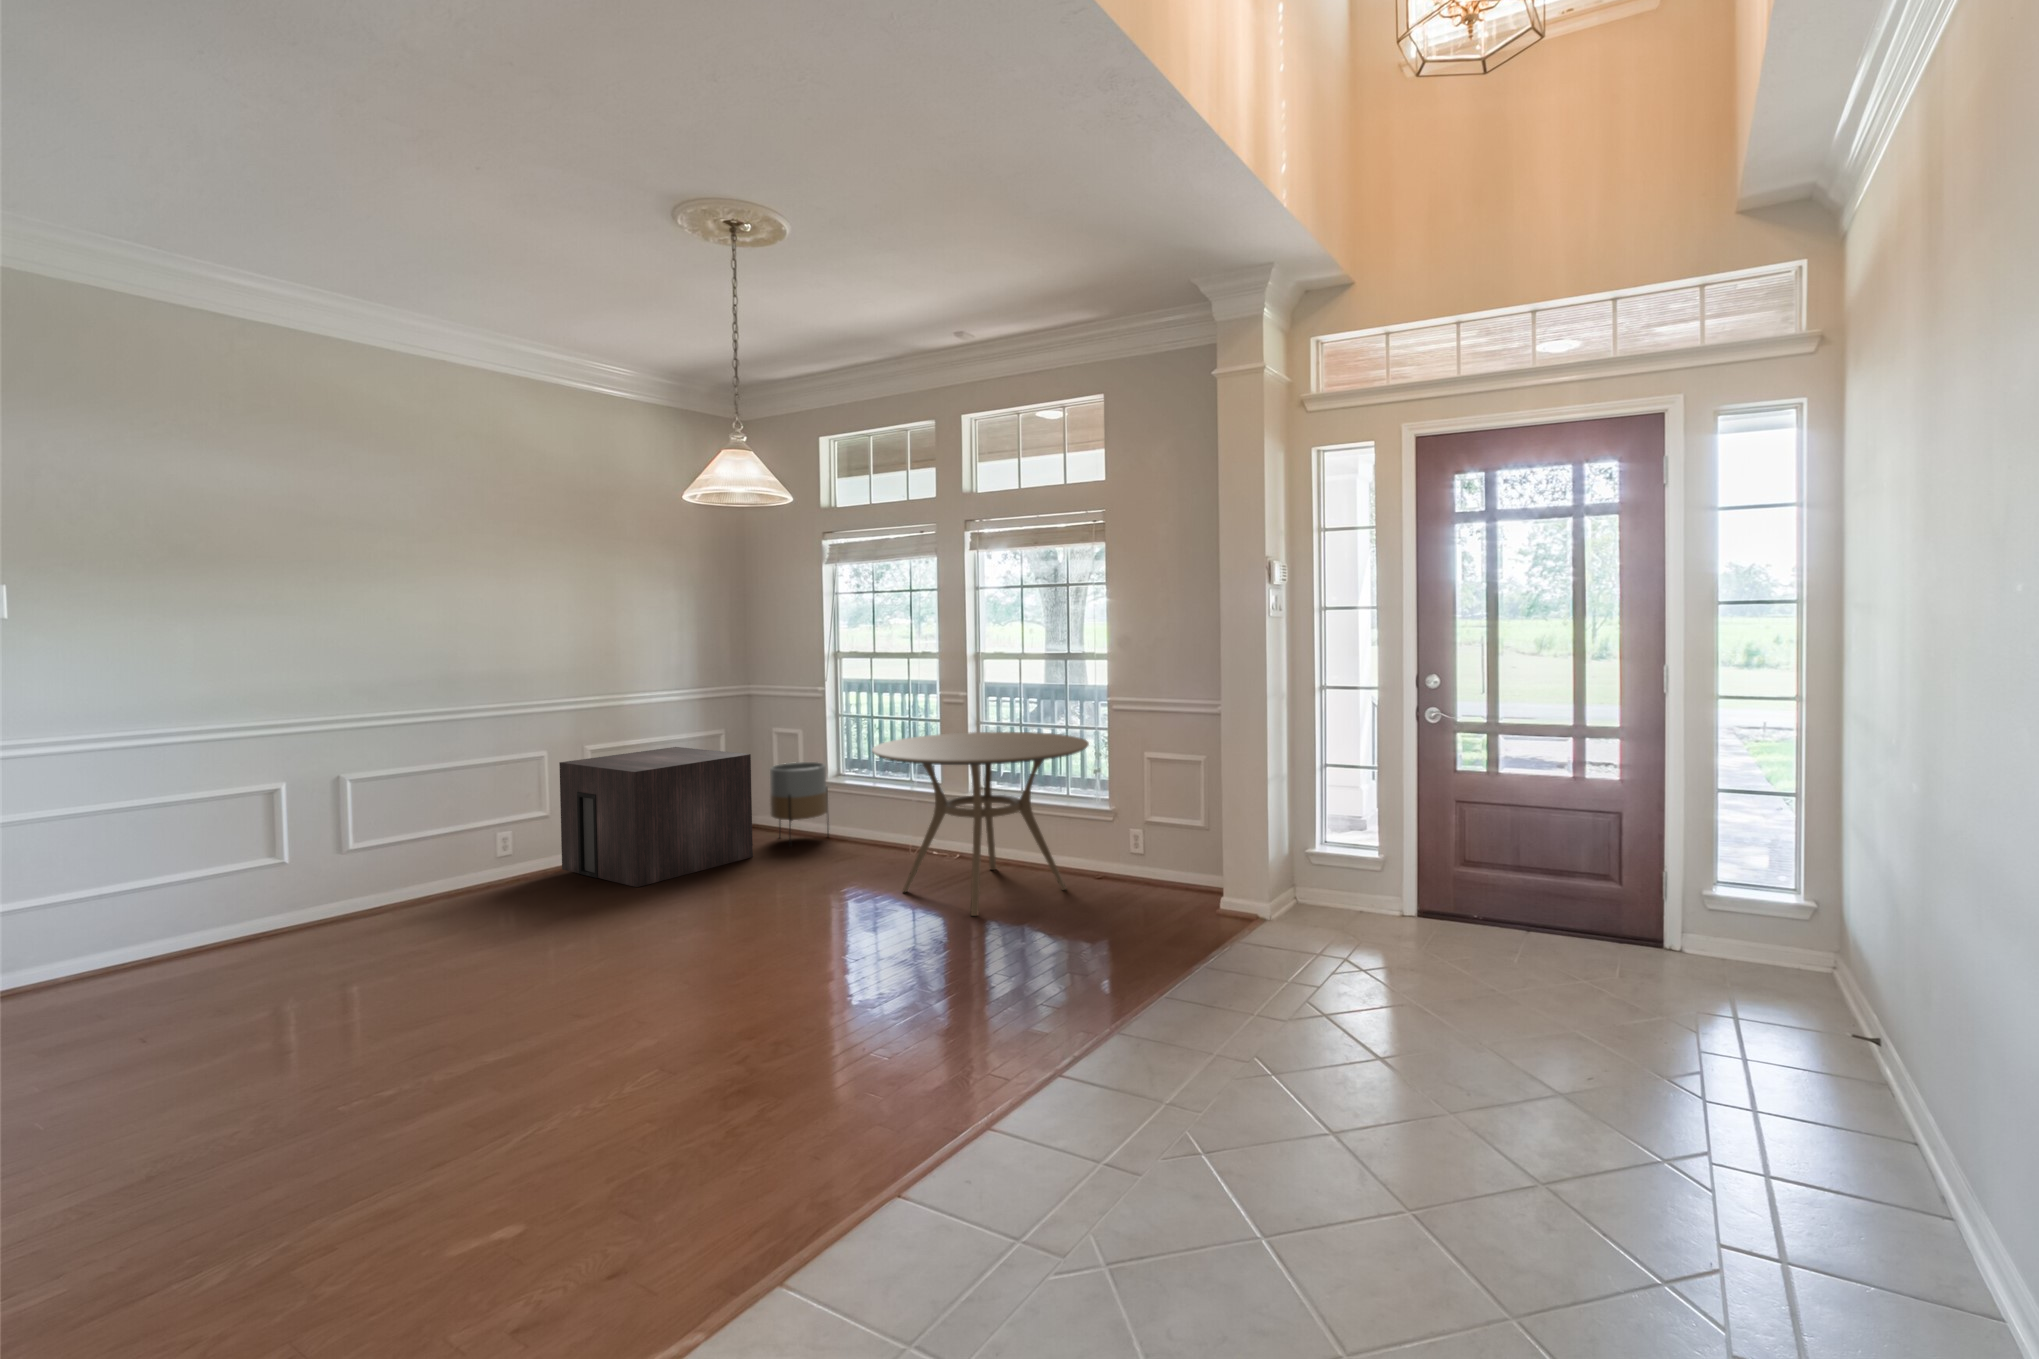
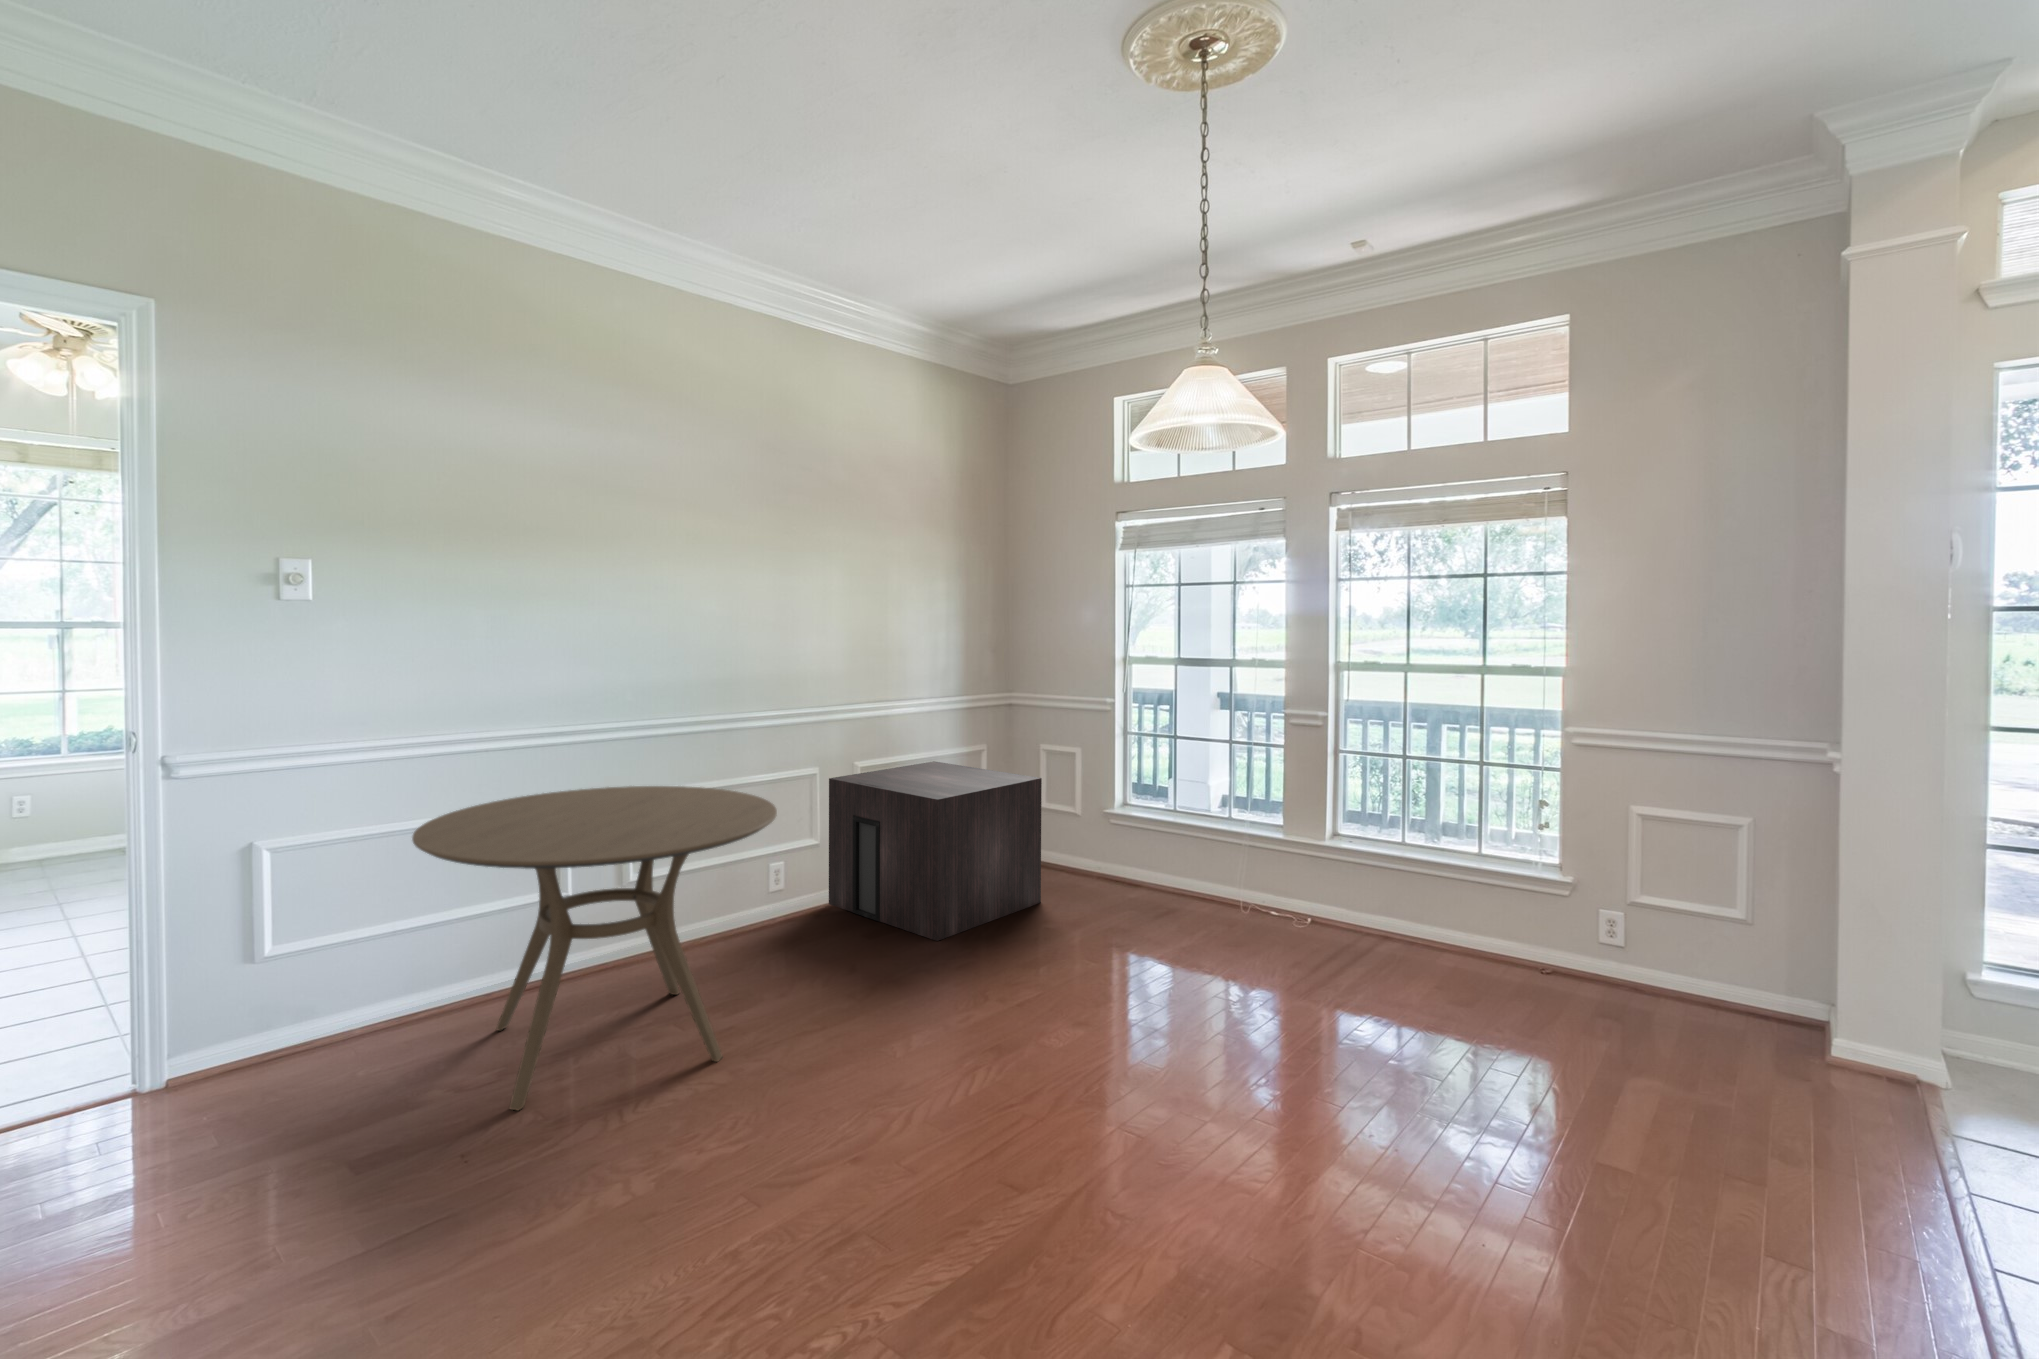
dining table: present [872,732,1089,916] -> present [412,786,777,1110]
planter: present [770,762,828,845] -> none [1045,786,1110,890]

